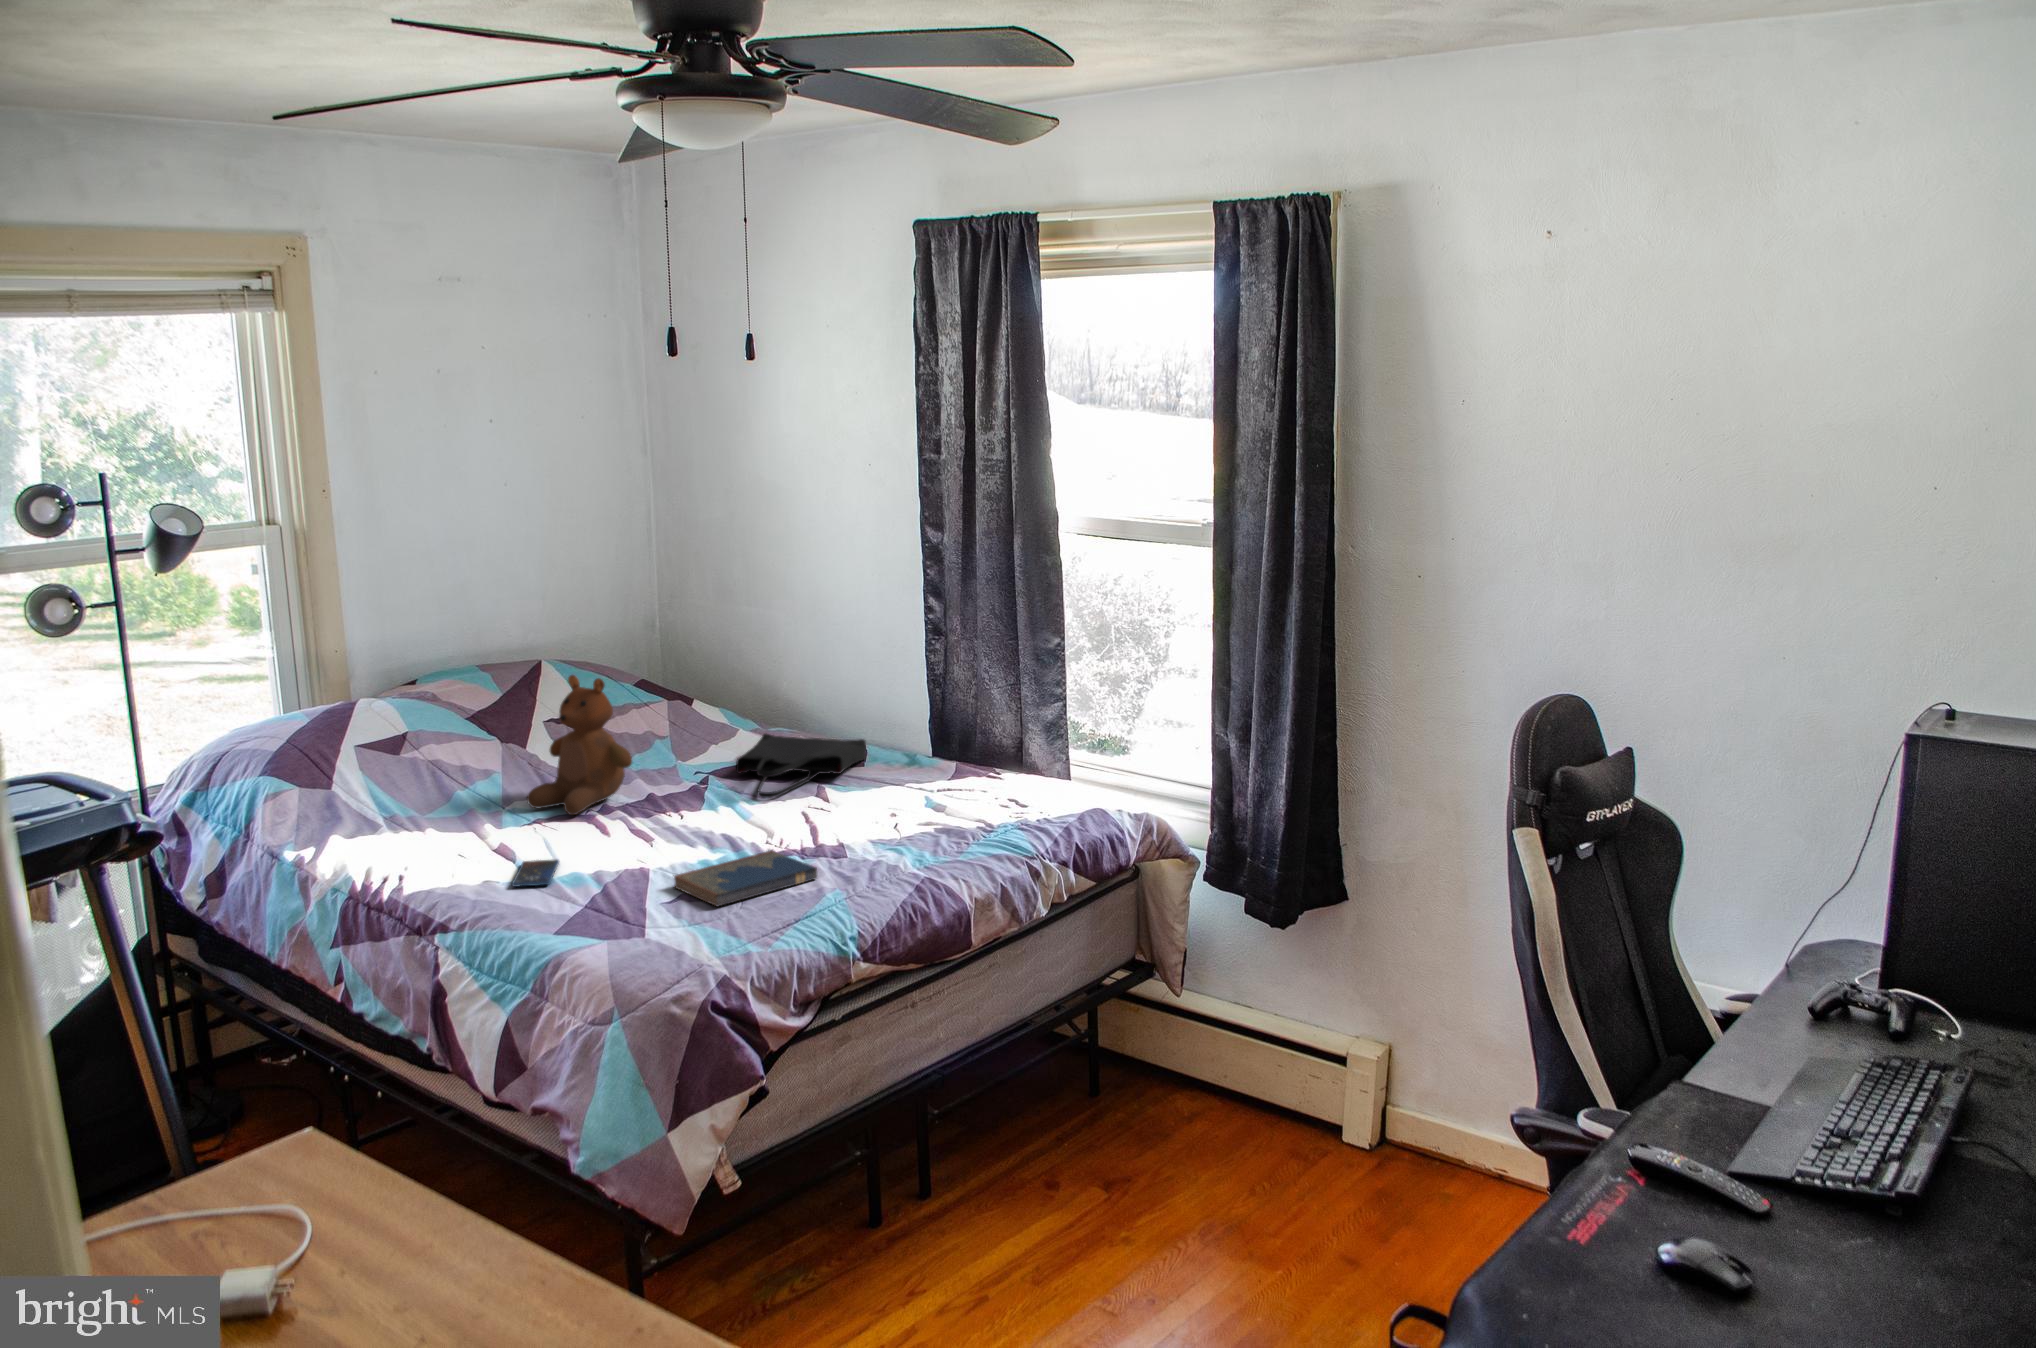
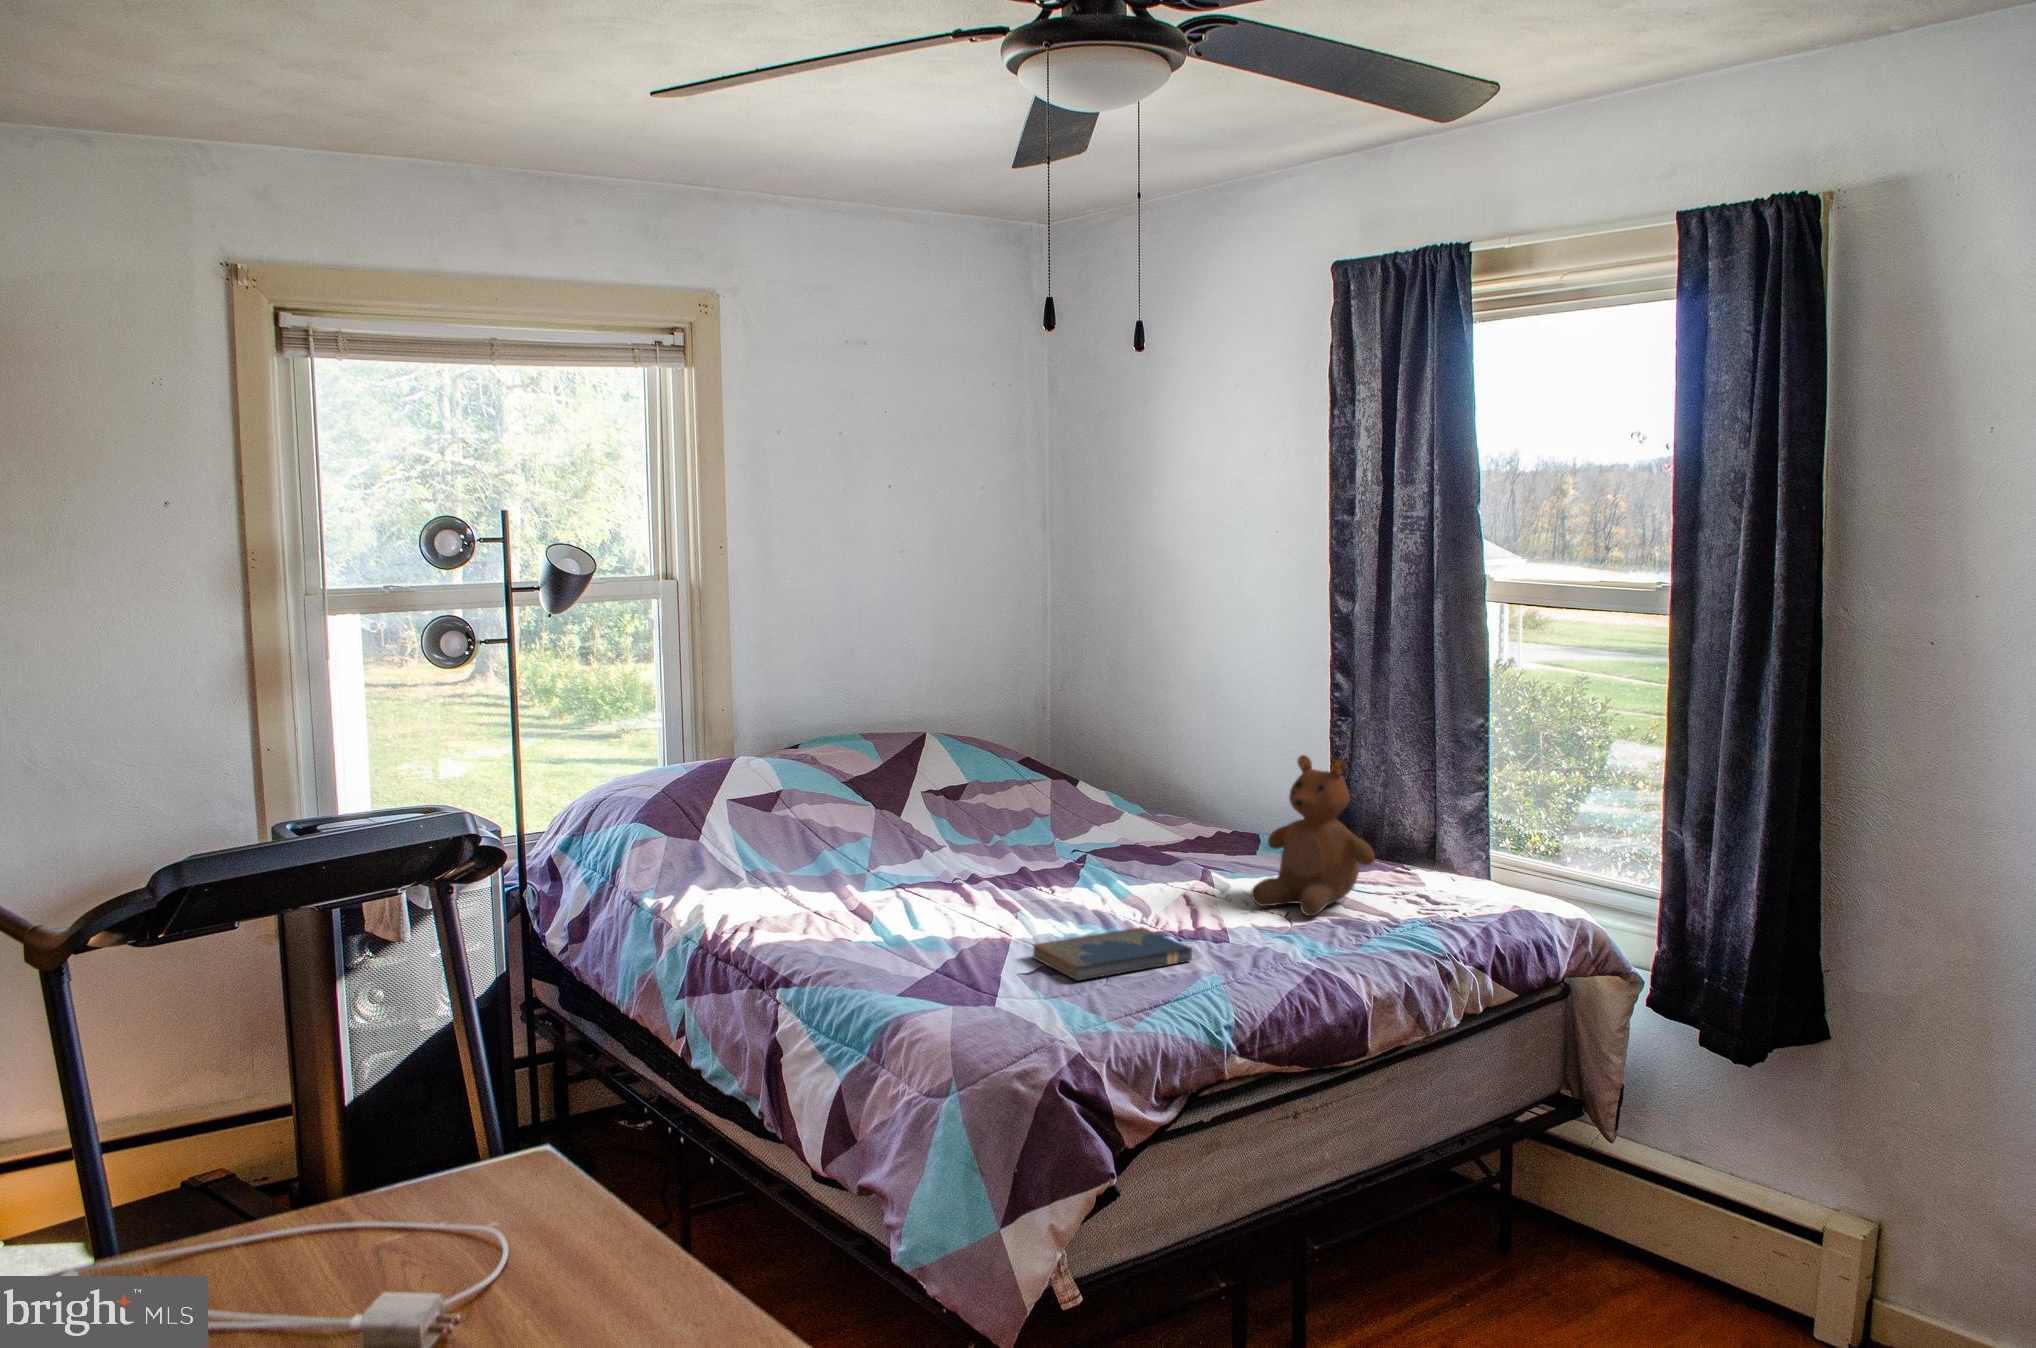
teddy bear: present [527,675,632,815] -> present [1251,755,1375,916]
tote bag: present [736,733,866,798] -> none [1112,814,1253,878]
smartphone: present [512,860,559,887] -> none [864,920,917,945]

